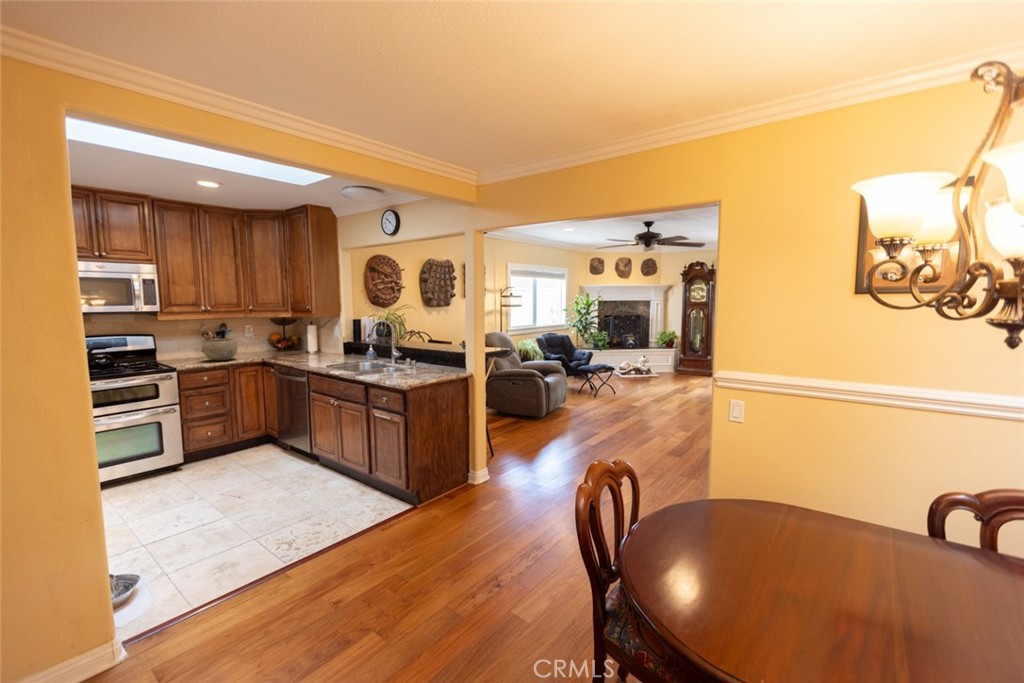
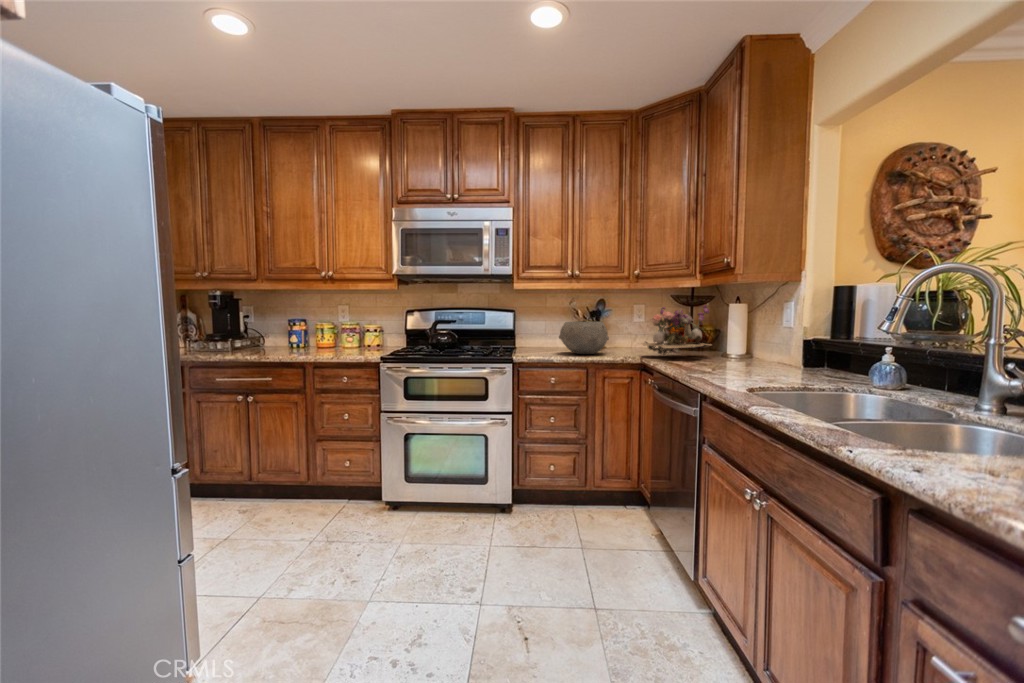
flower arrangement: none [259,326,302,357] -> present [643,304,709,355]

